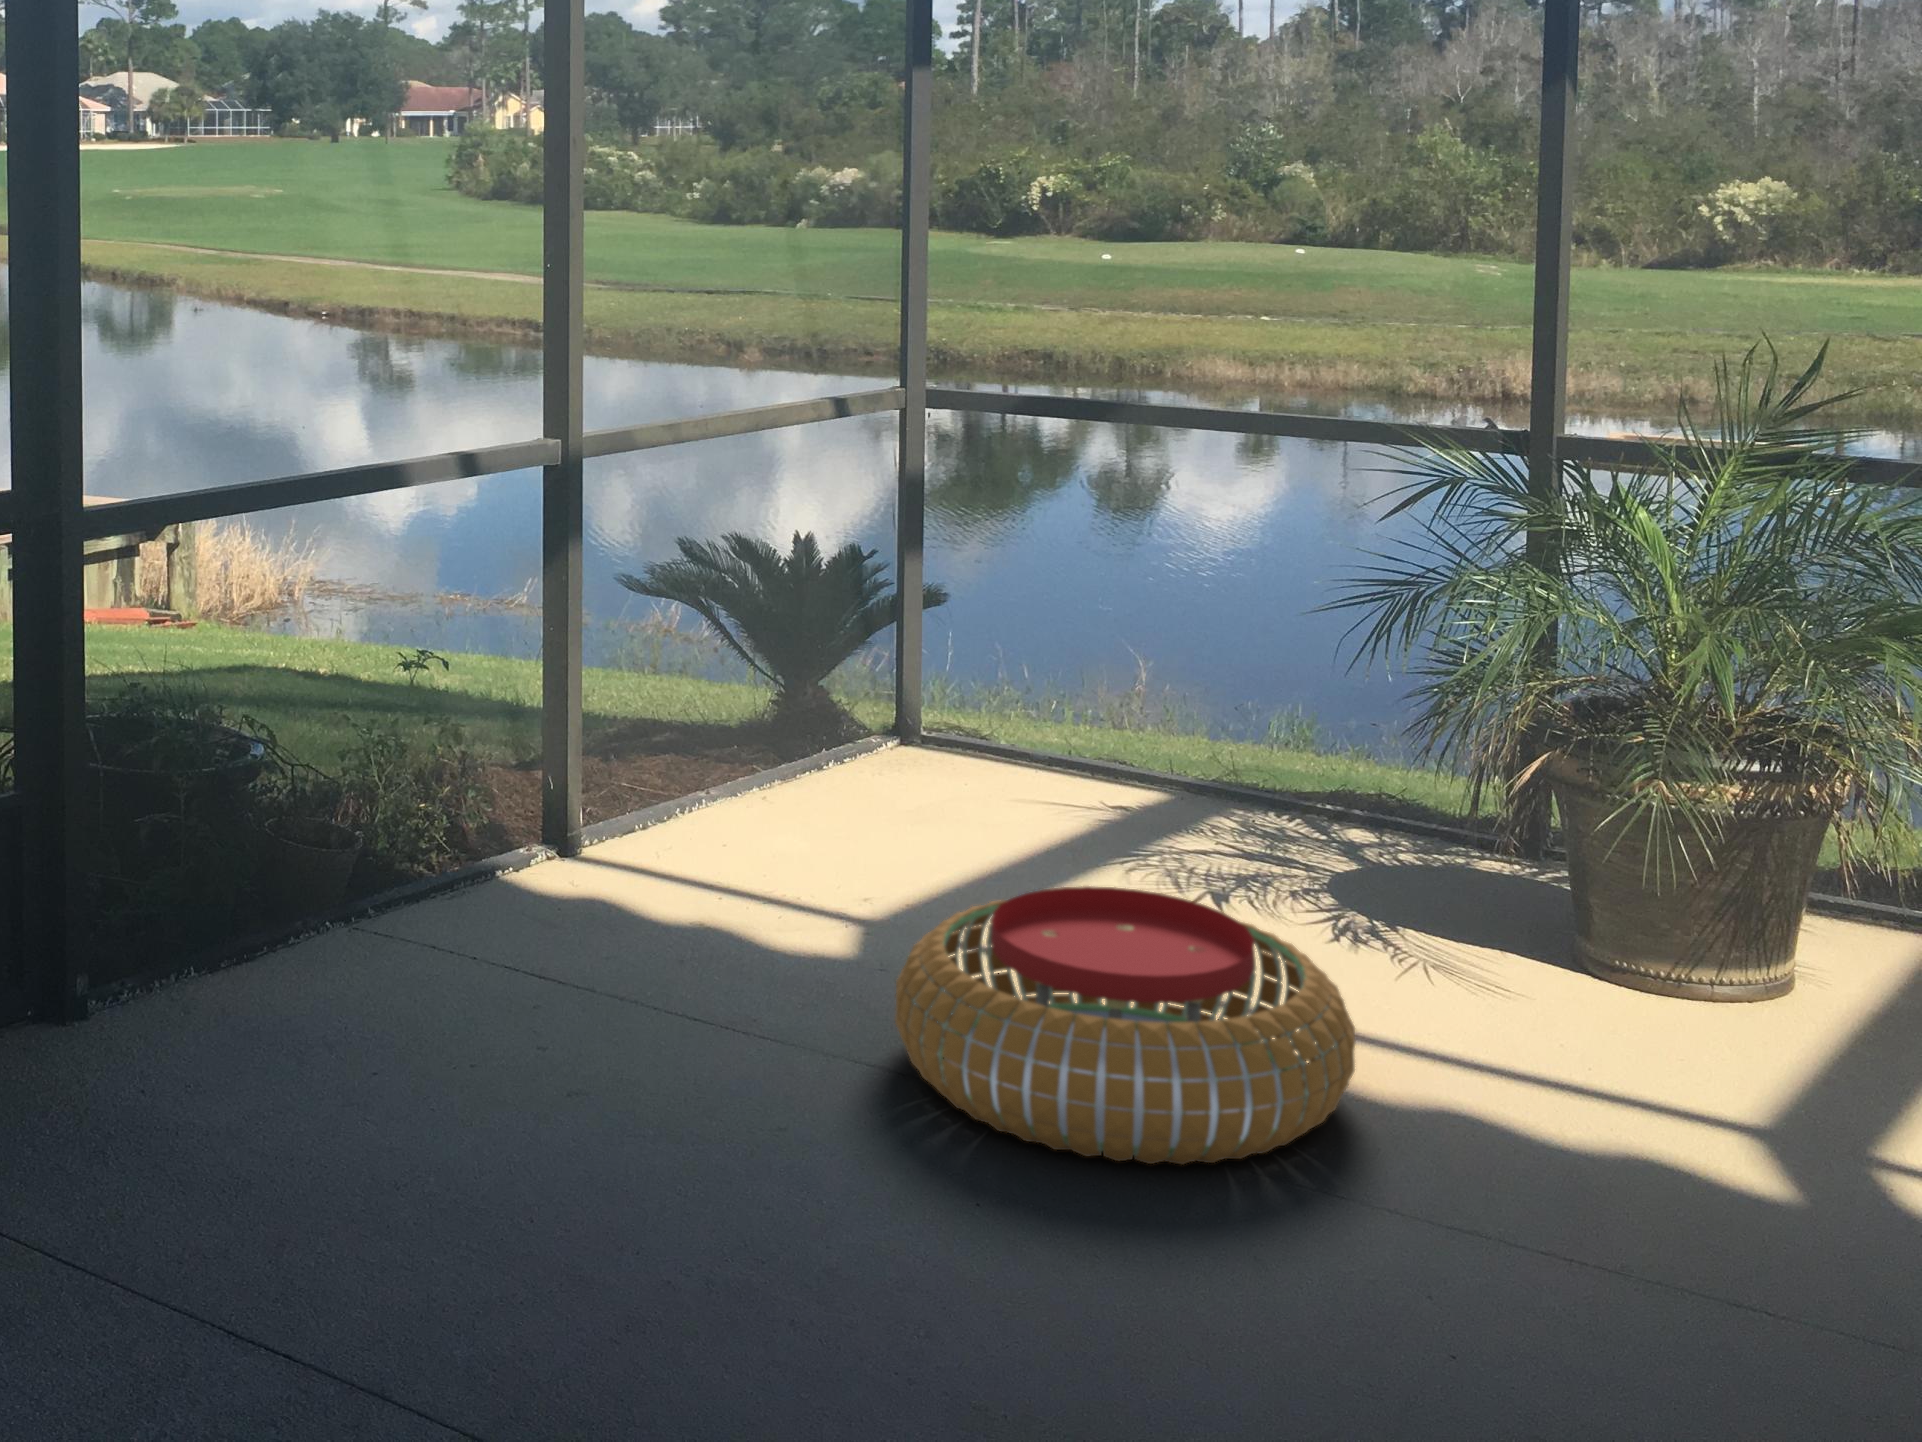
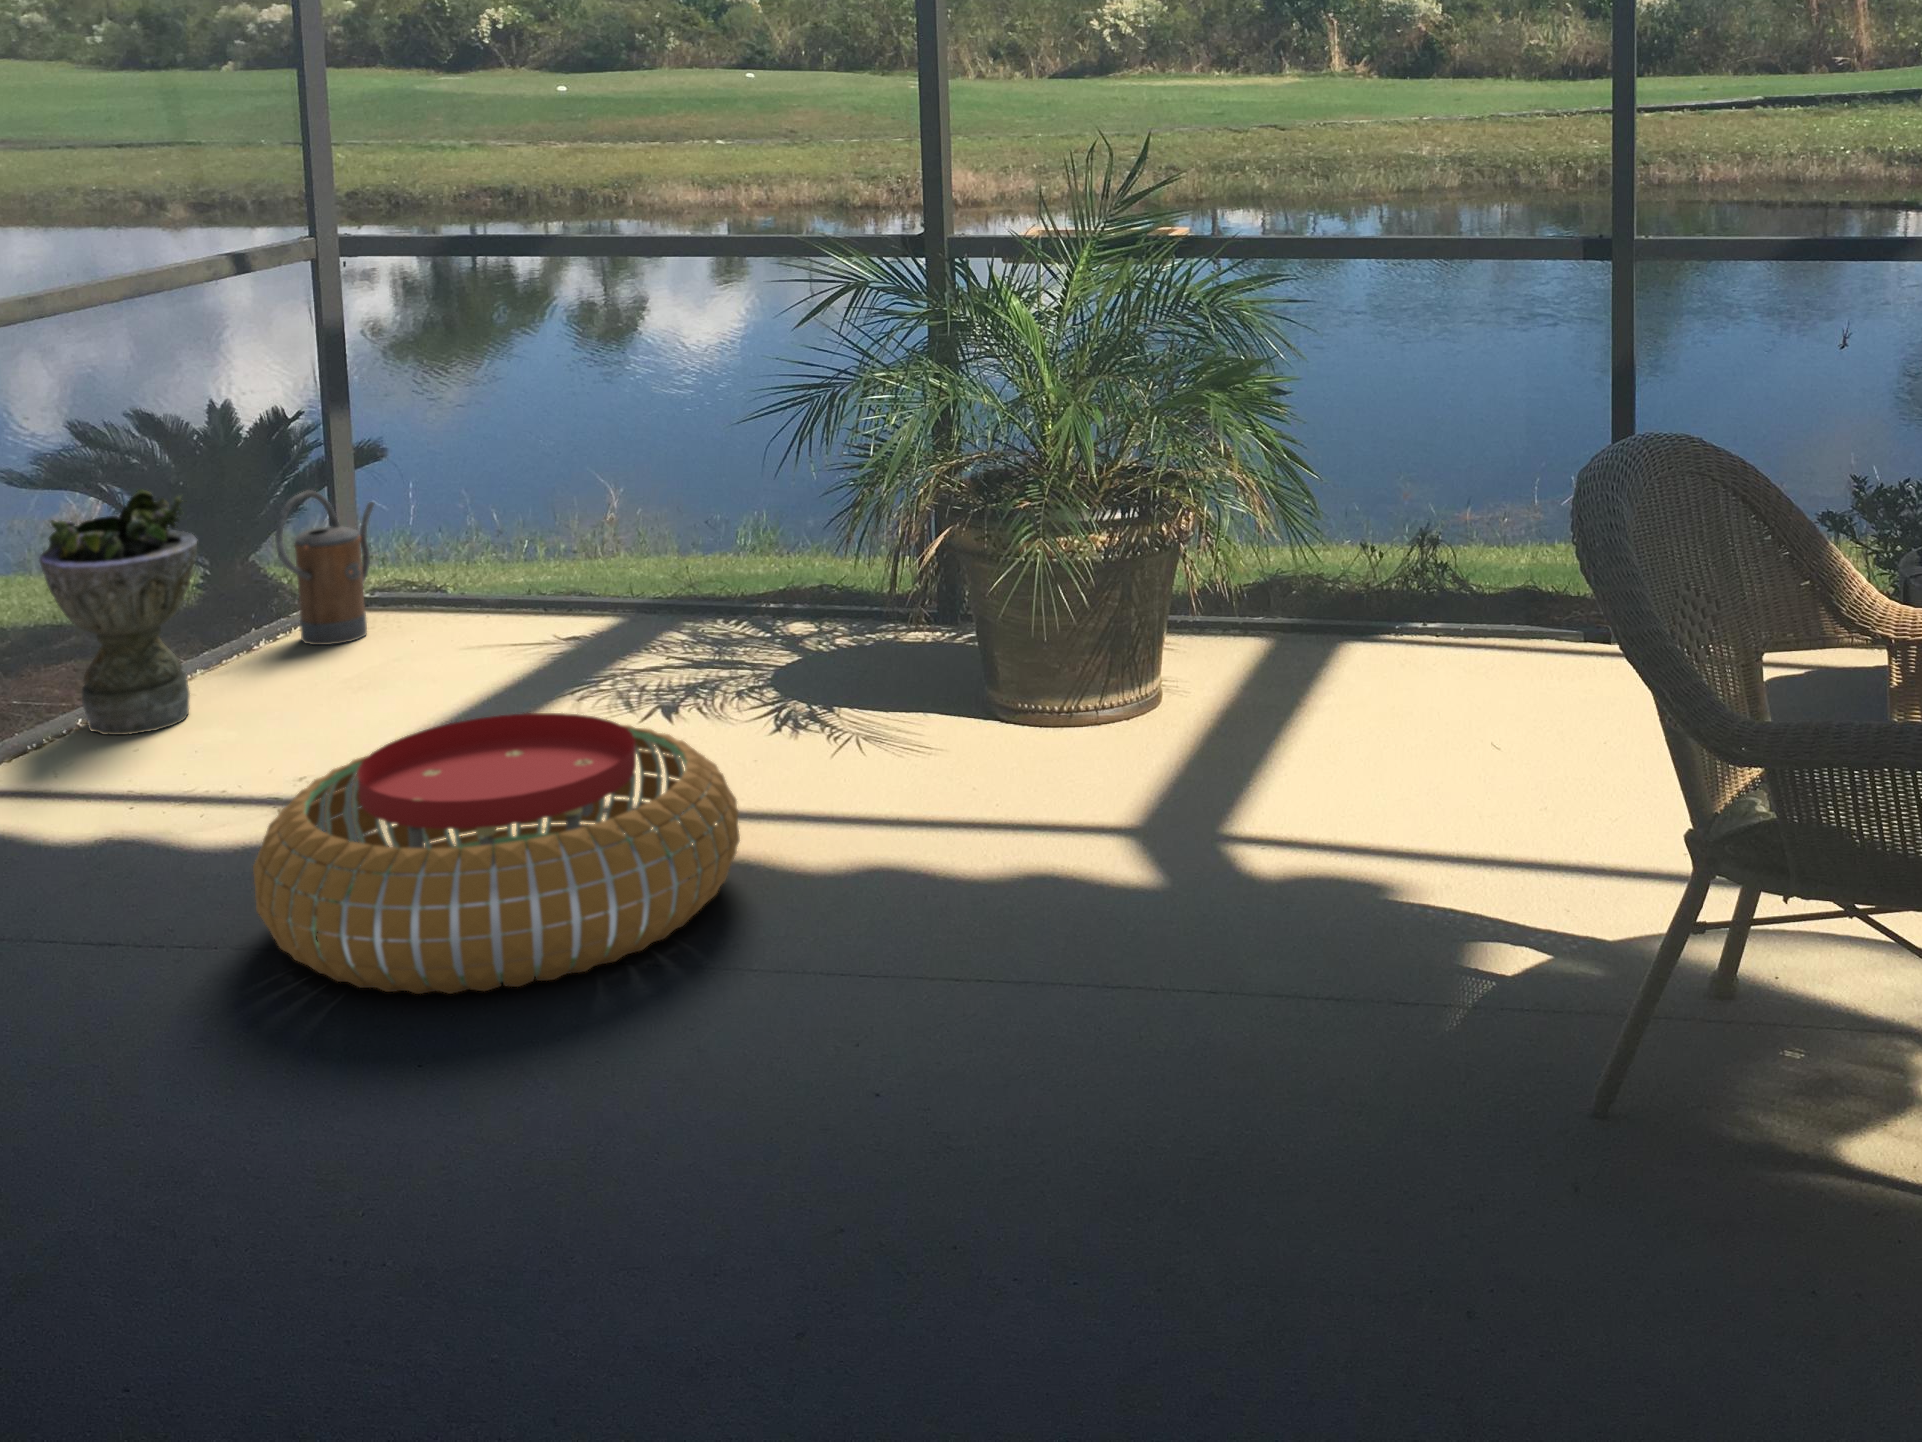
planter: none [656,612,783,835] -> present [39,489,197,735]
watering can: none [829,625,909,772] -> present [275,490,374,645]

